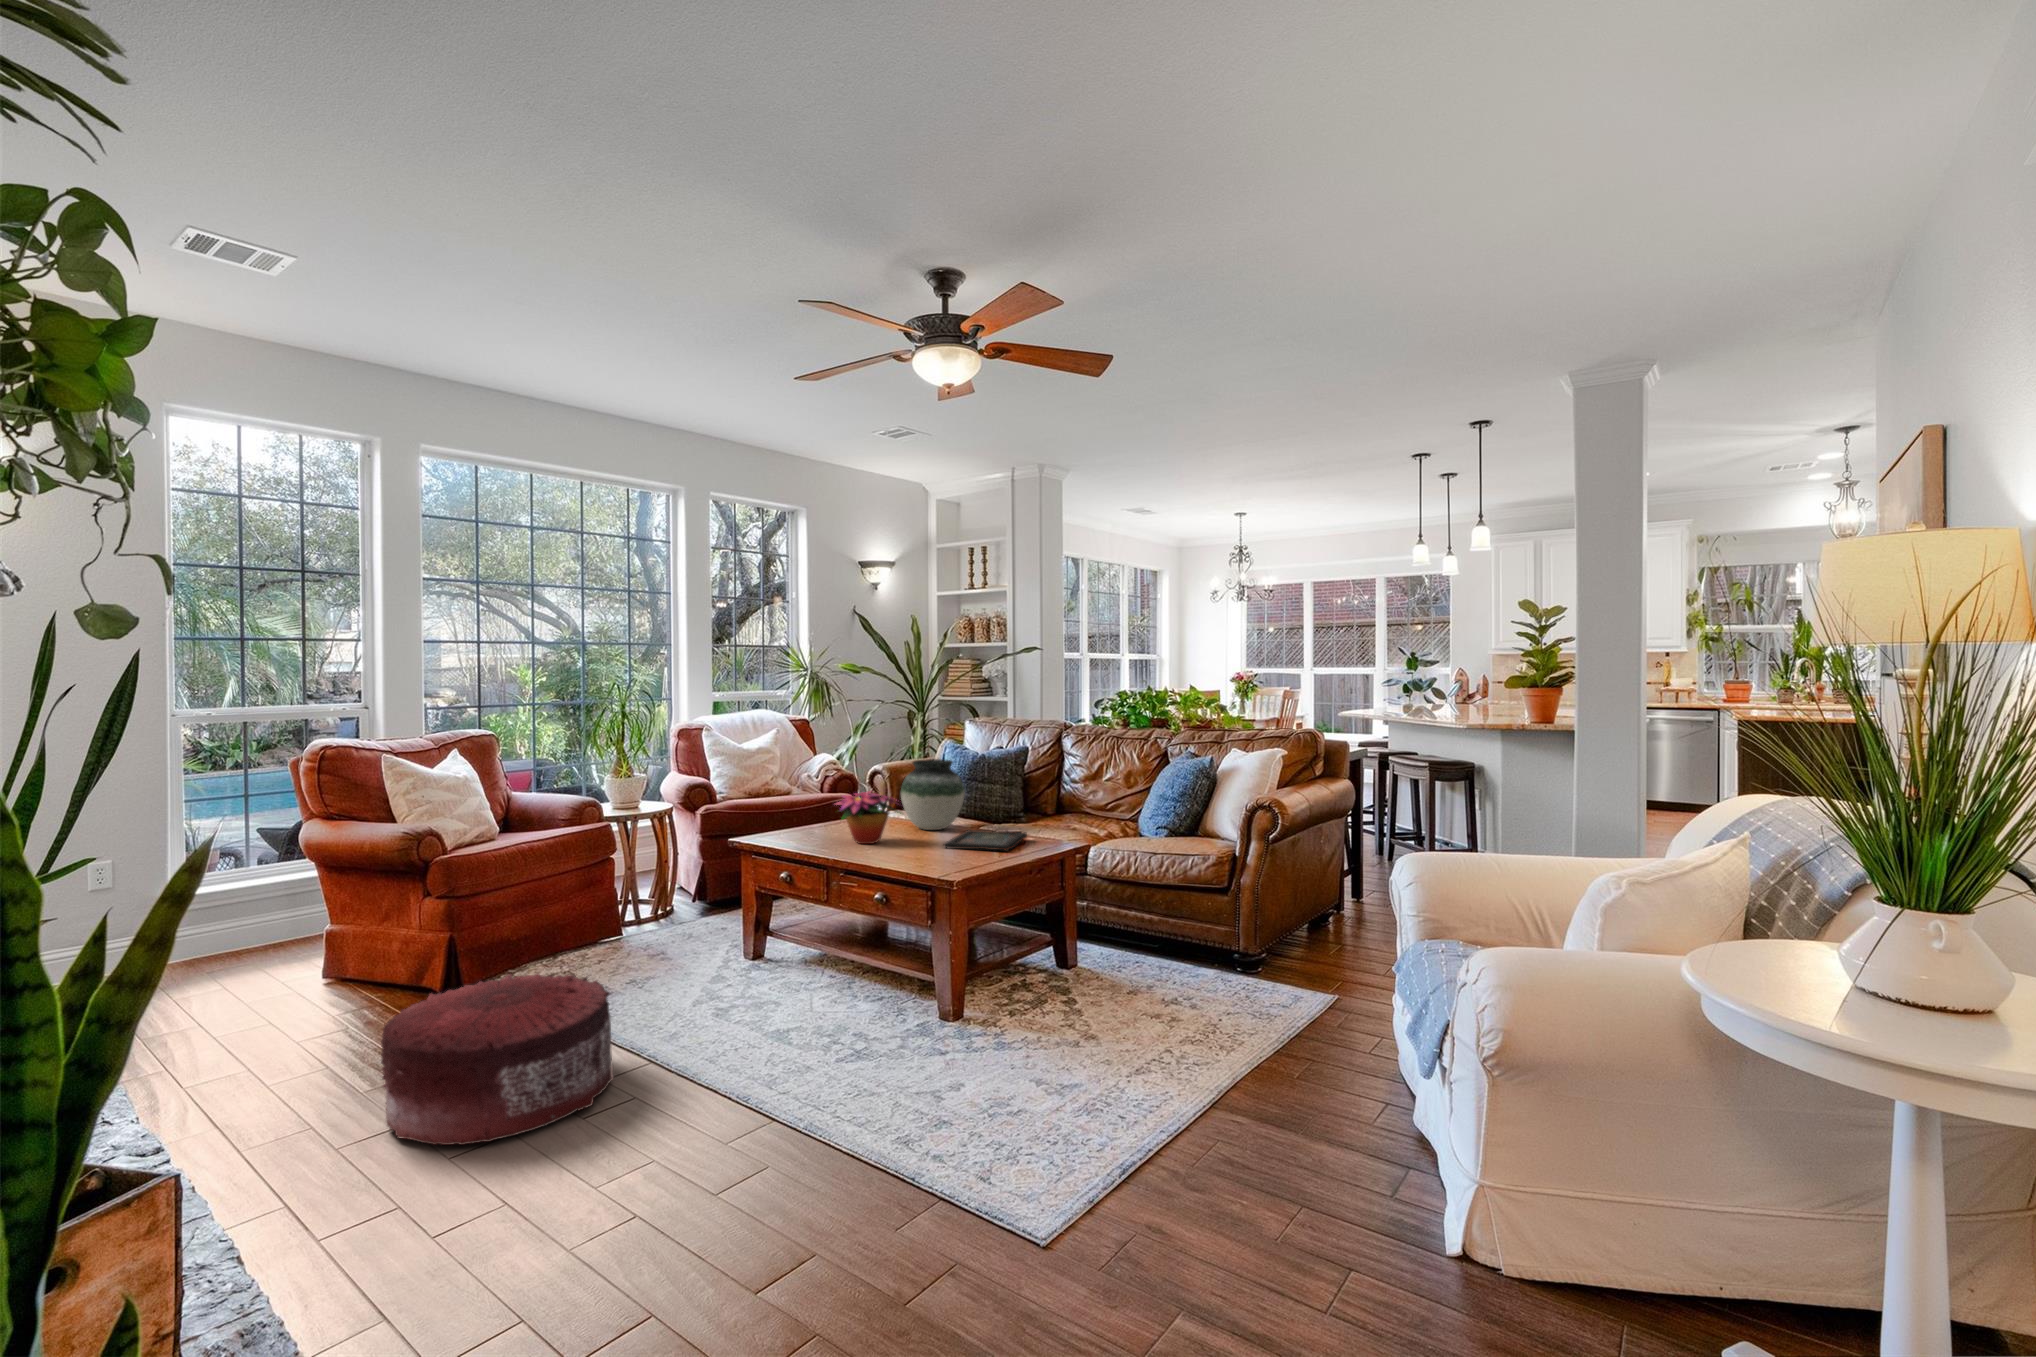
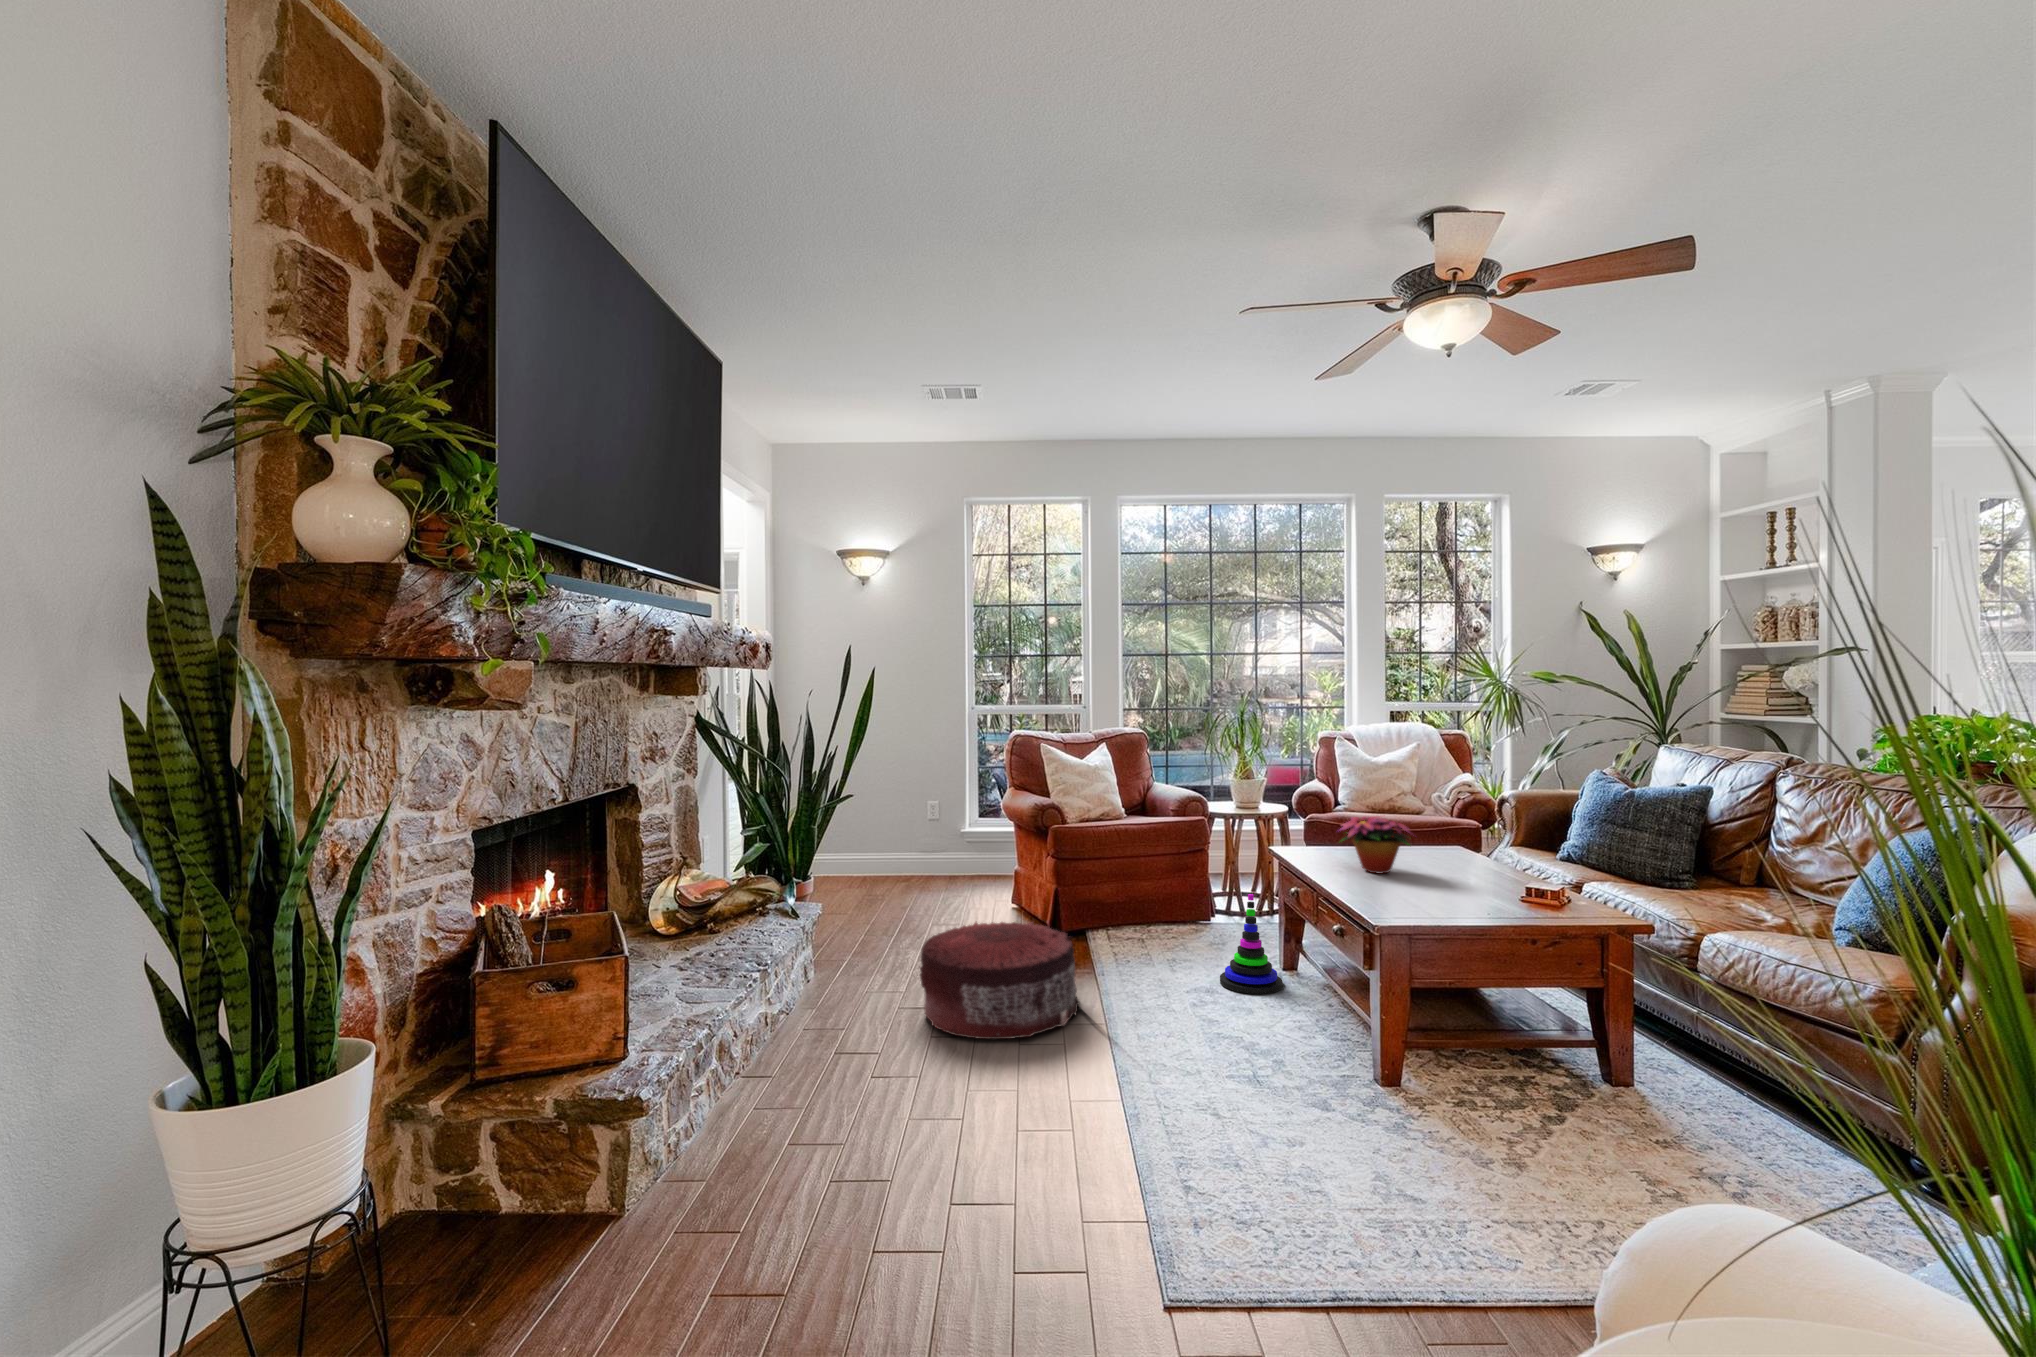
vase: present [901,759,965,830] -> none [1456,788,1540,873]
tray: present [944,830,1027,850] -> none [1448,879,1587,909]
stacking toy: none [712,888,778,991] -> present [1220,894,1283,994]

